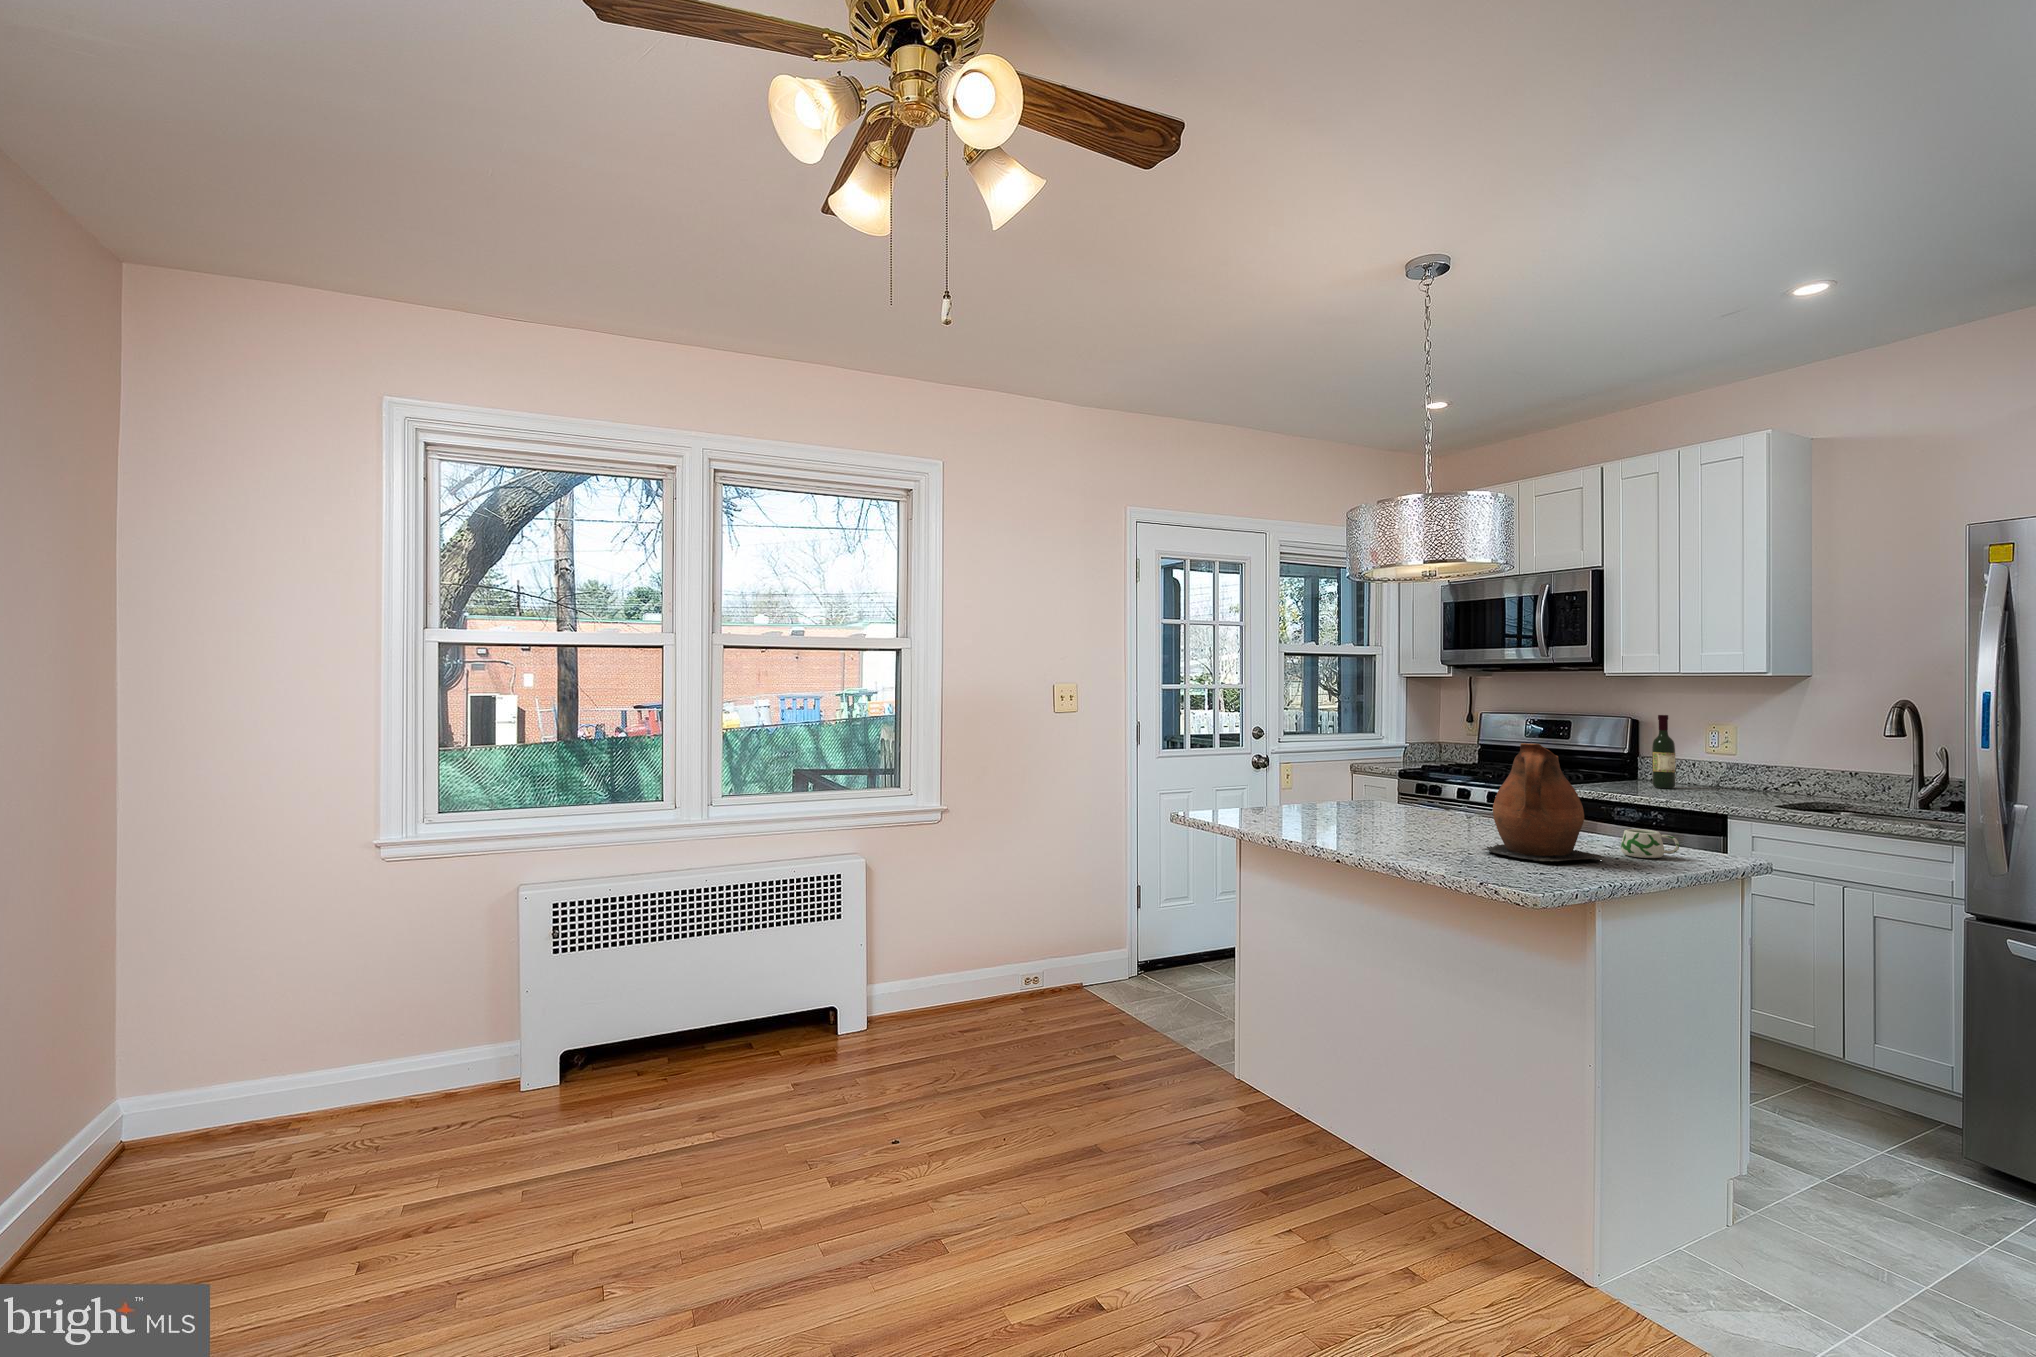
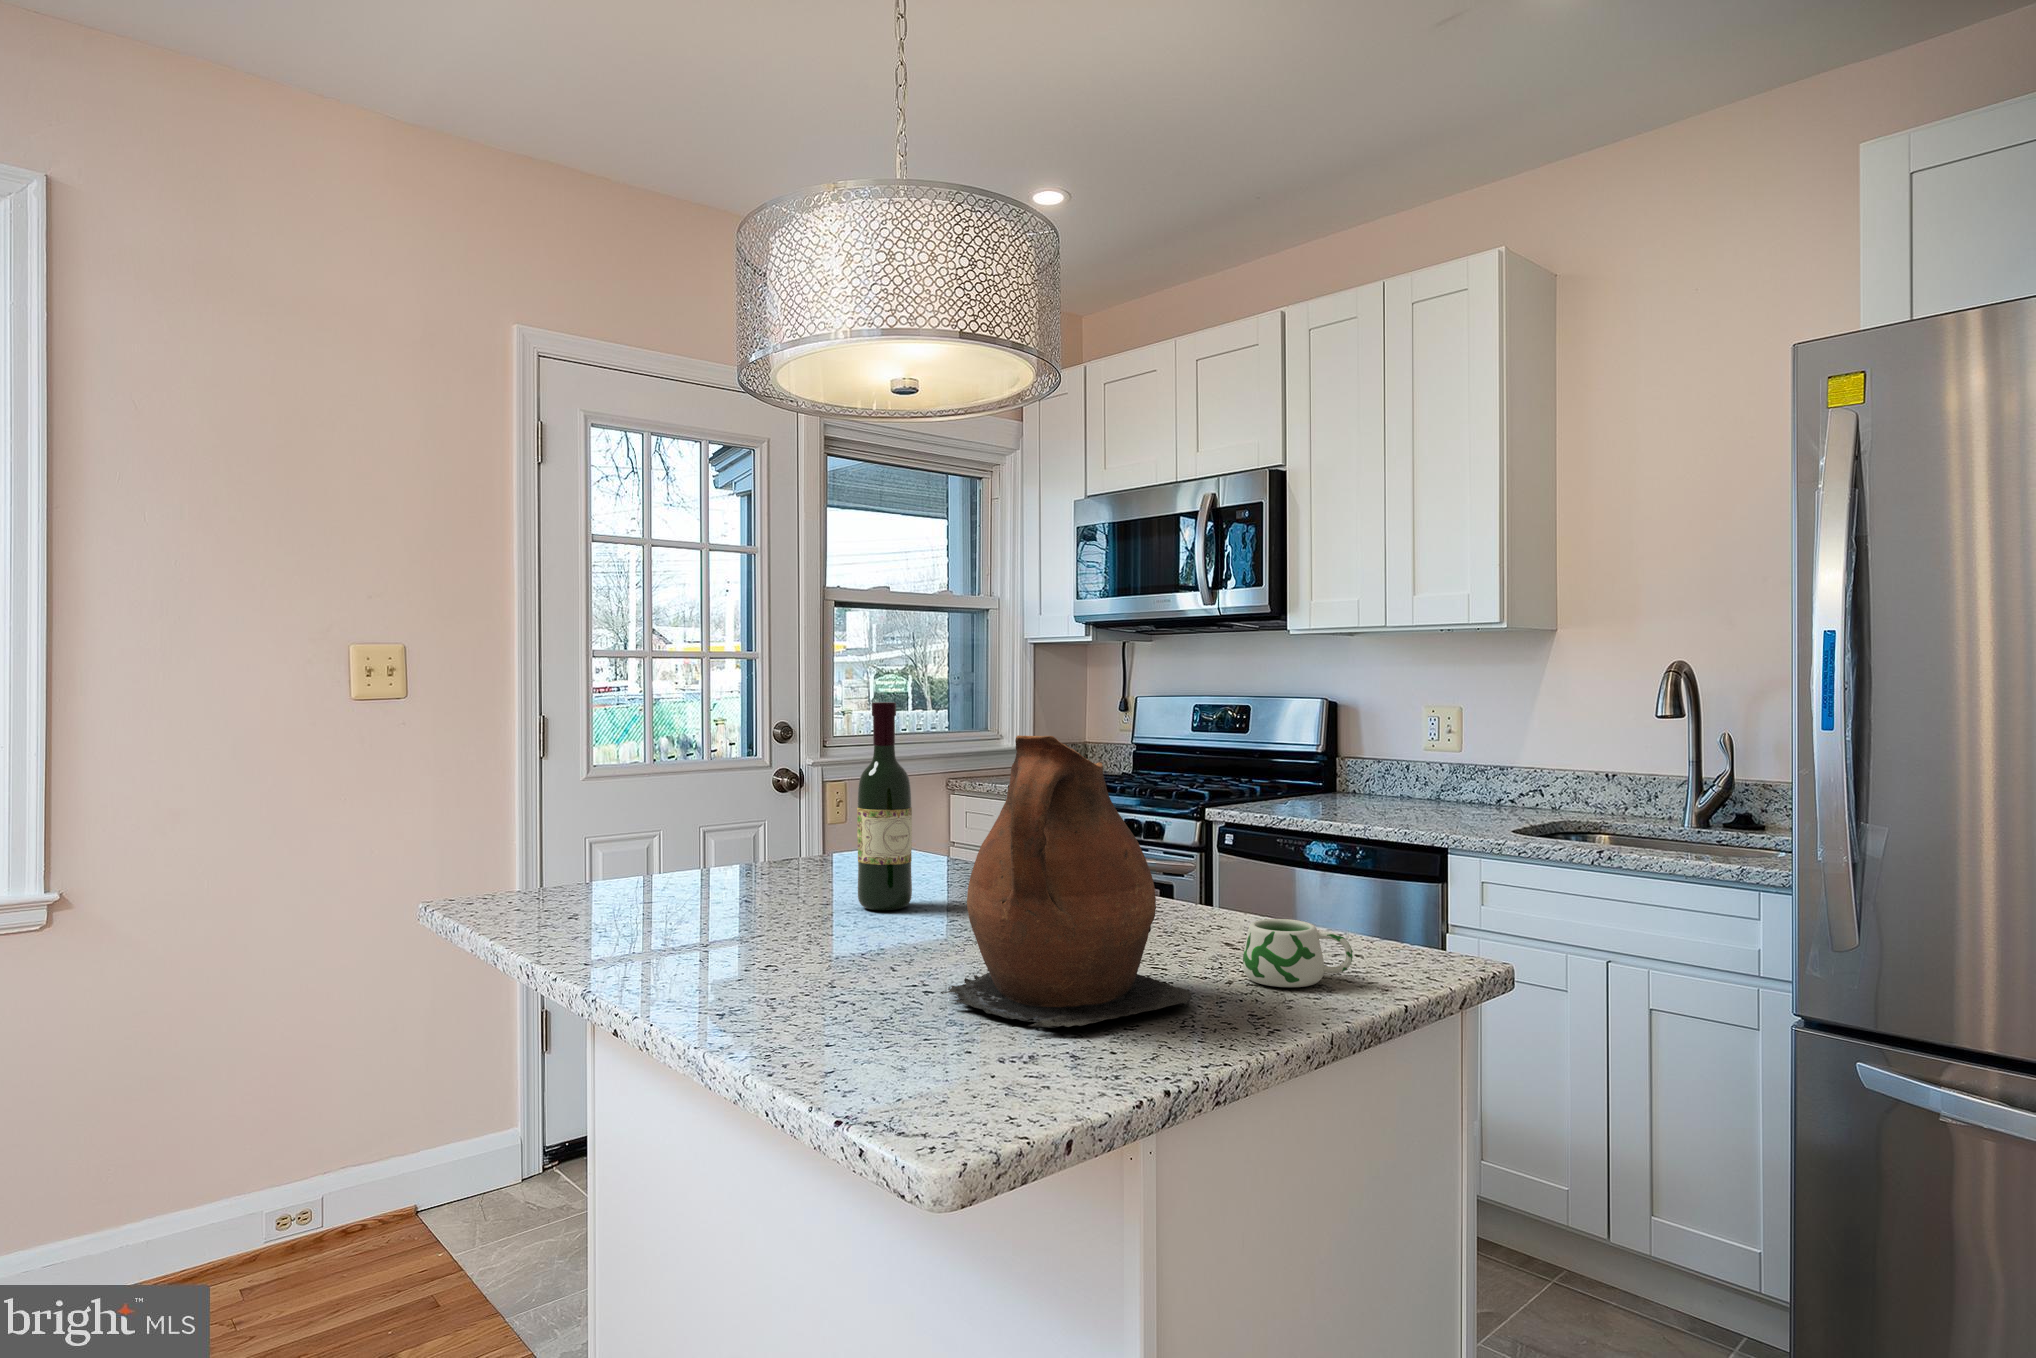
wine bottle: present [1652,715,1676,788] -> present [857,702,912,910]

